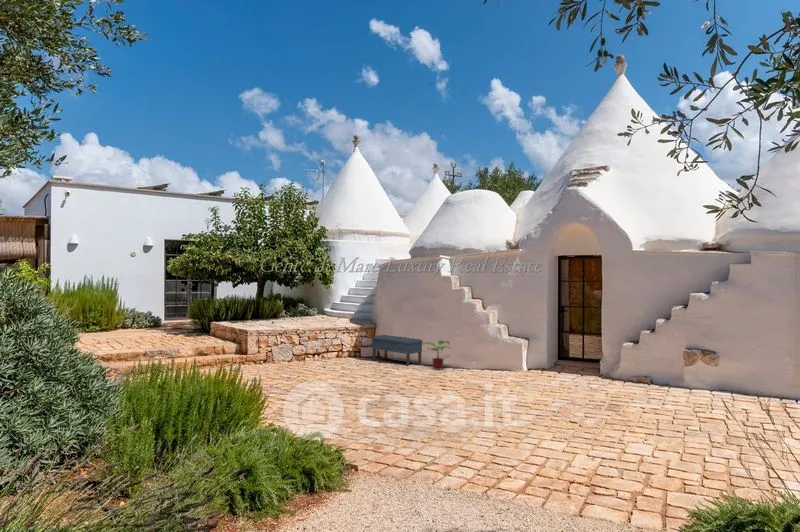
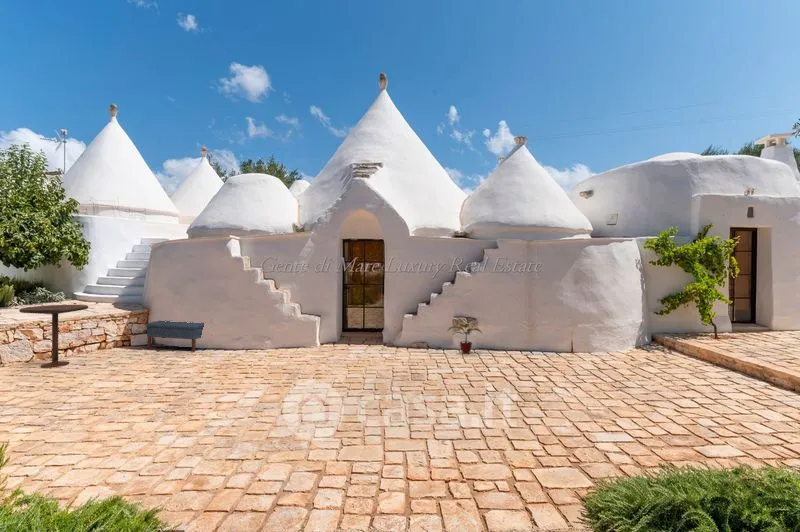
pedestal table: none [284,317,329,367] -> present [19,305,88,368]
potted plant: present [421,341,449,370] -> present [448,324,481,354]

